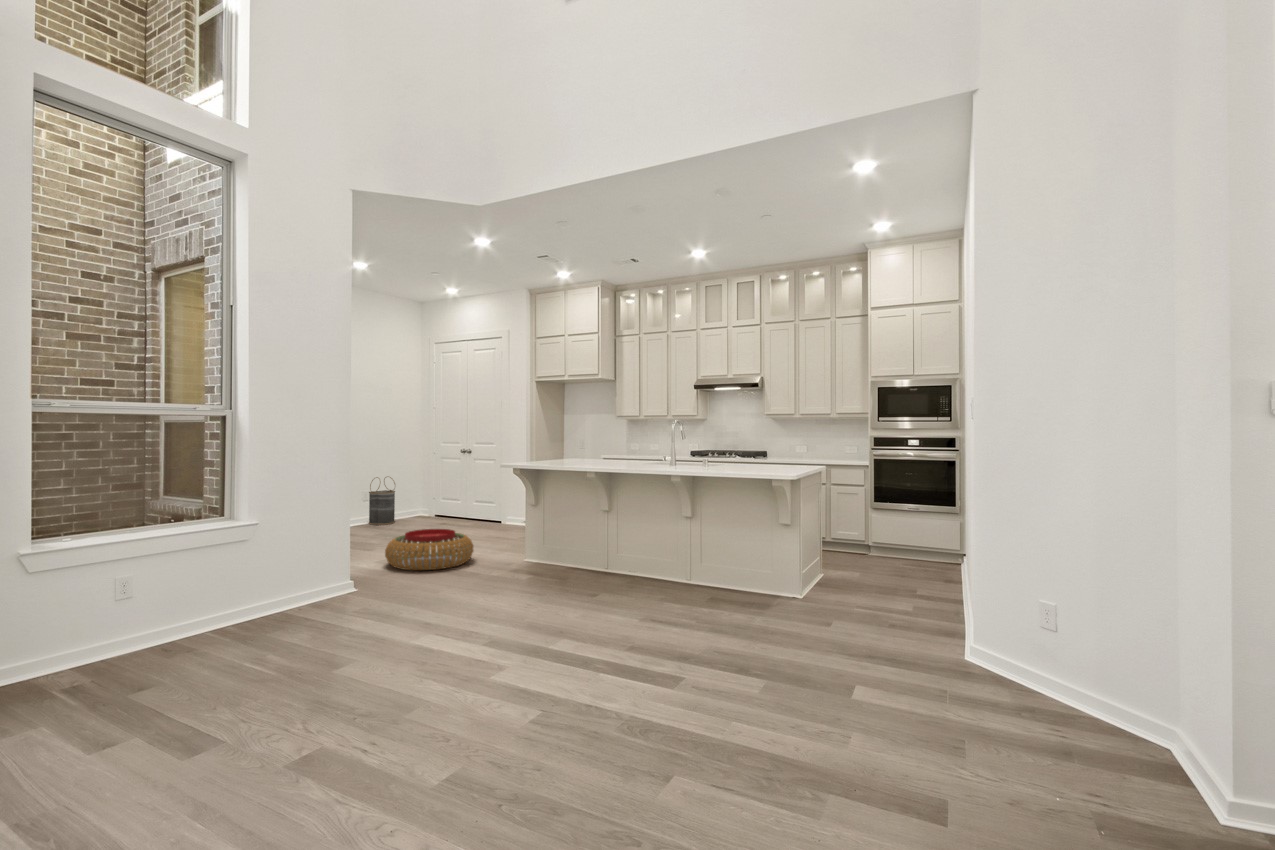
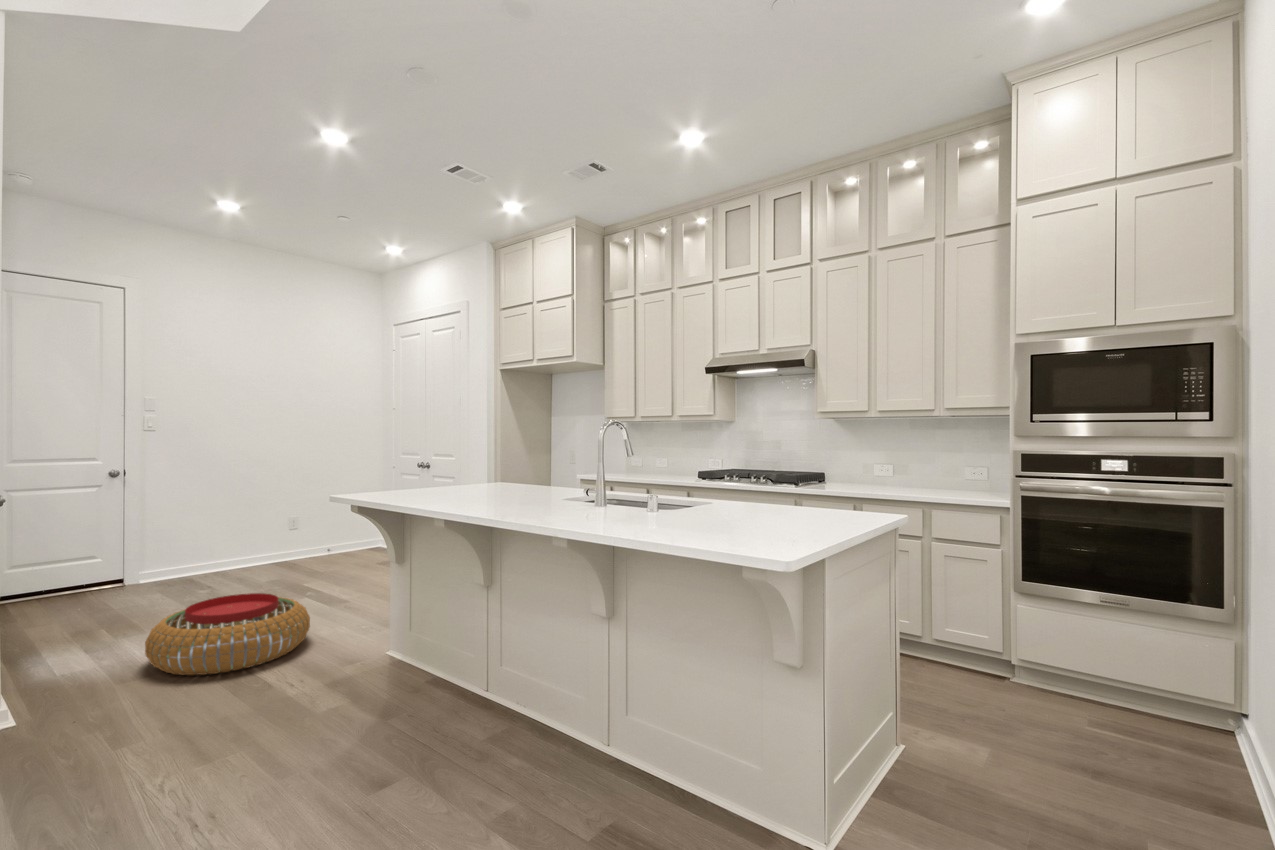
basket: present [369,477,395,525] -> none [299,496,334,559]

